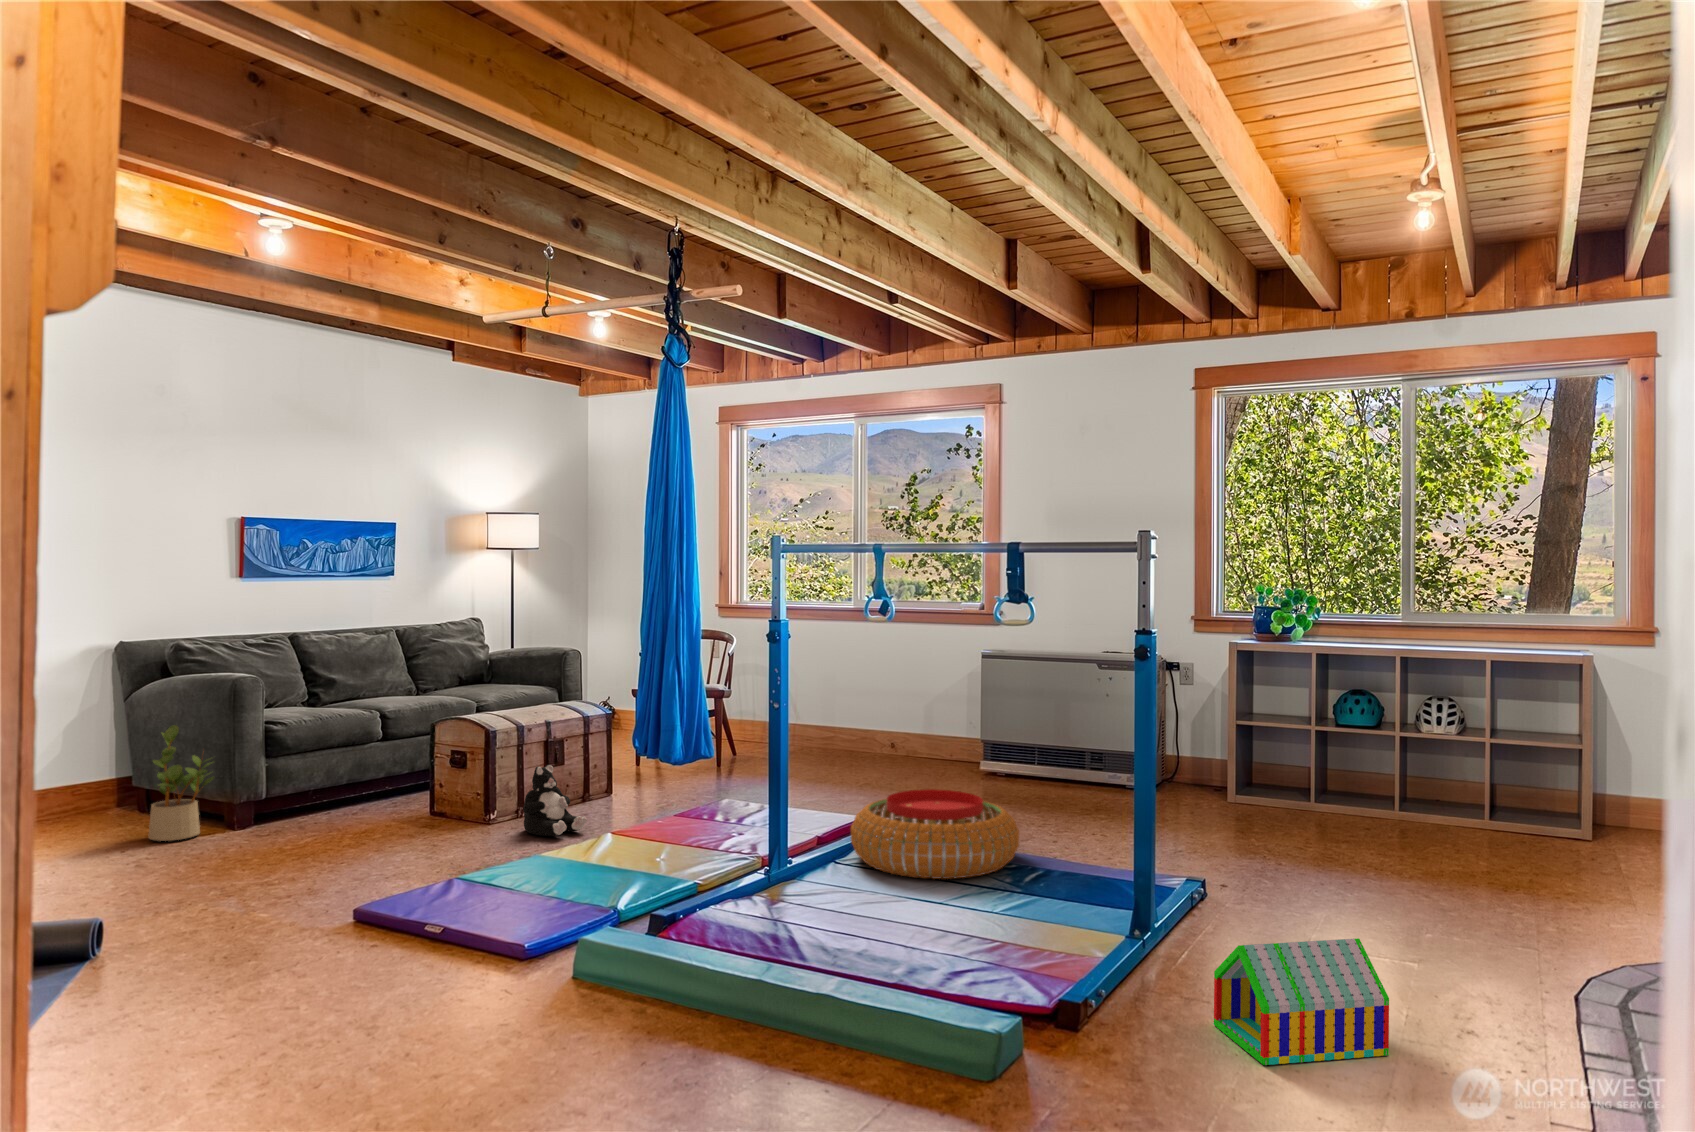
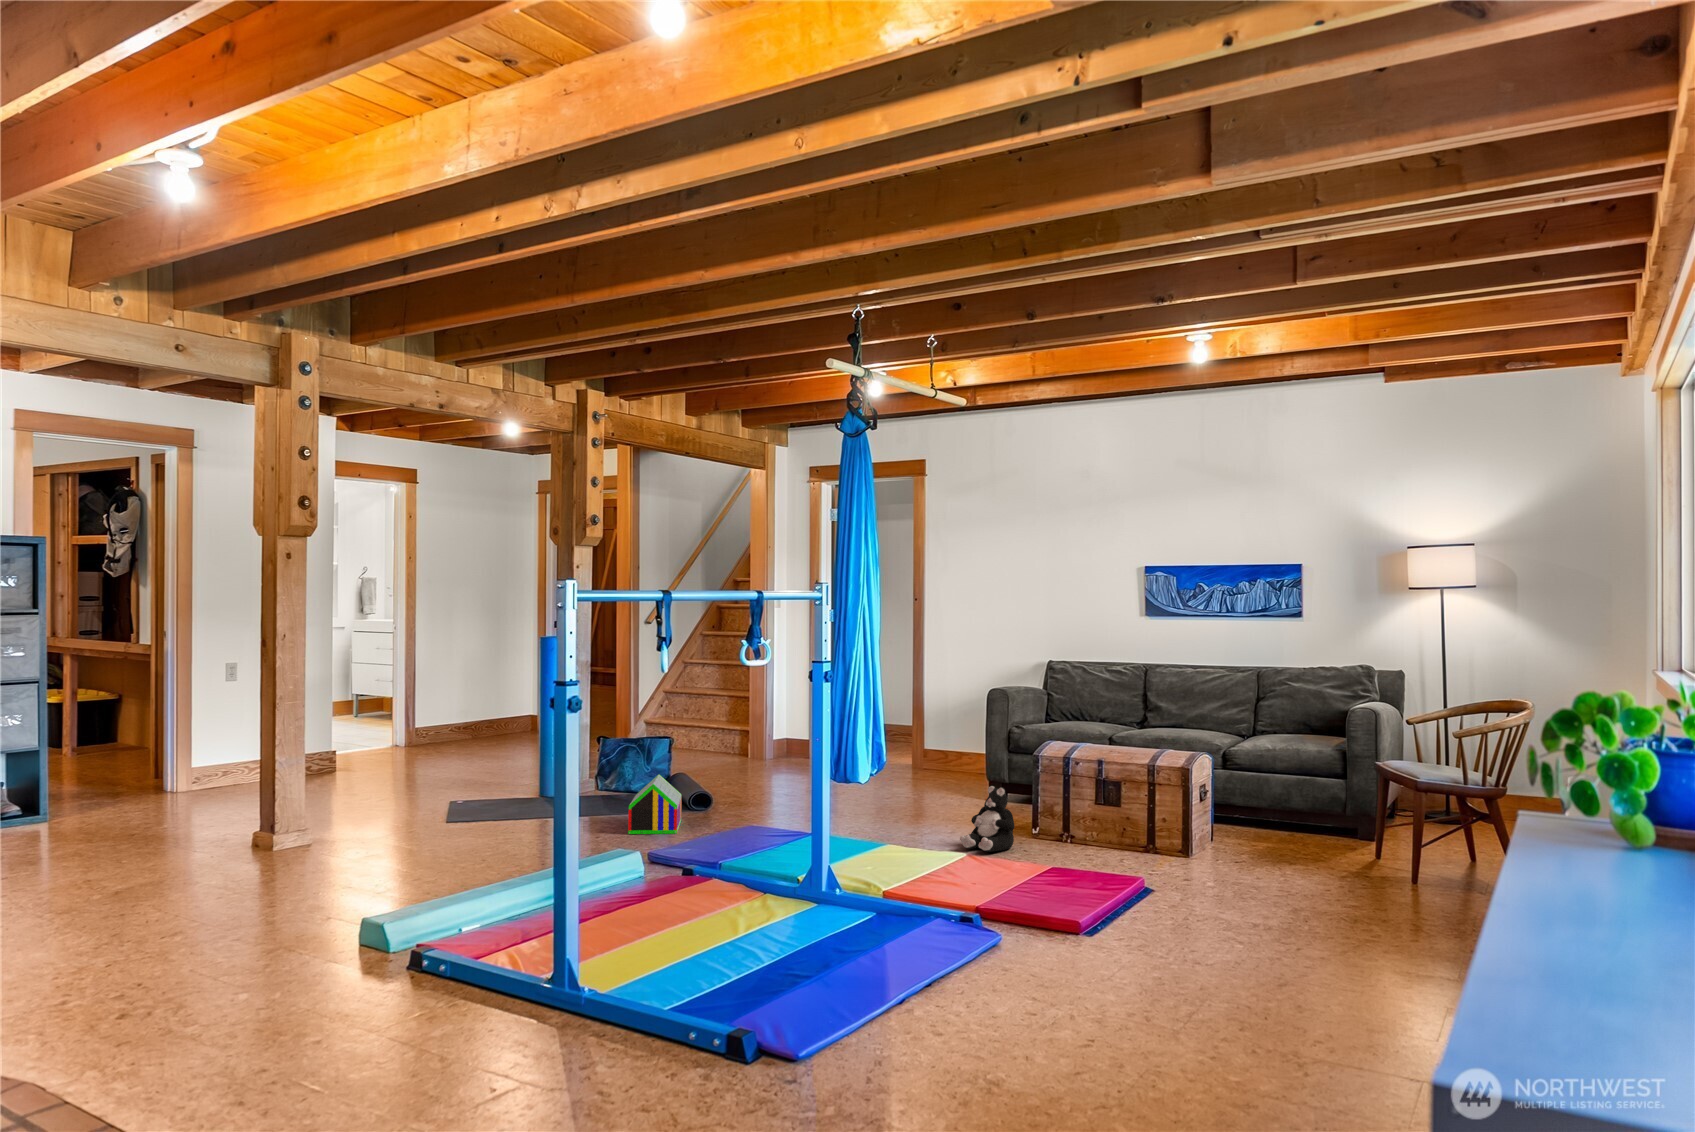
potted plant: present [148,725,214,841] -> none [945,714,987,794]
pouf: present [851,789,1019,879] -> none [771,865,975,981]
toy house: present [1214,938,1389,1065] -> present [628,774,682,834]

